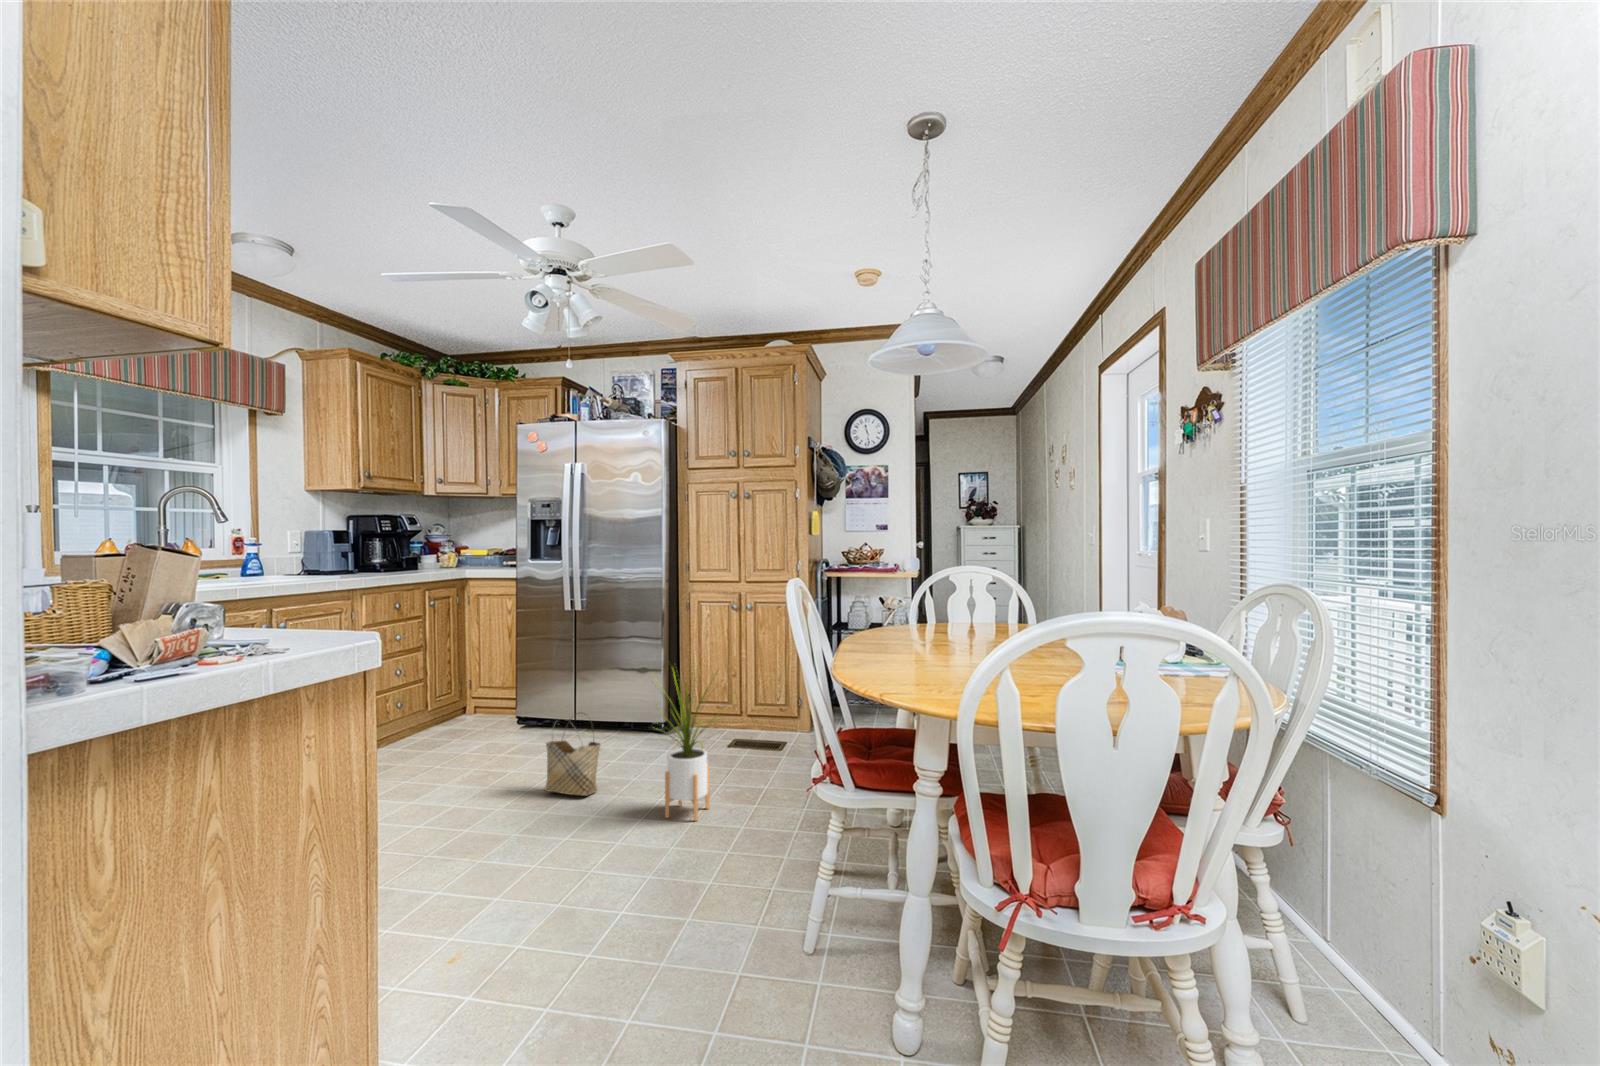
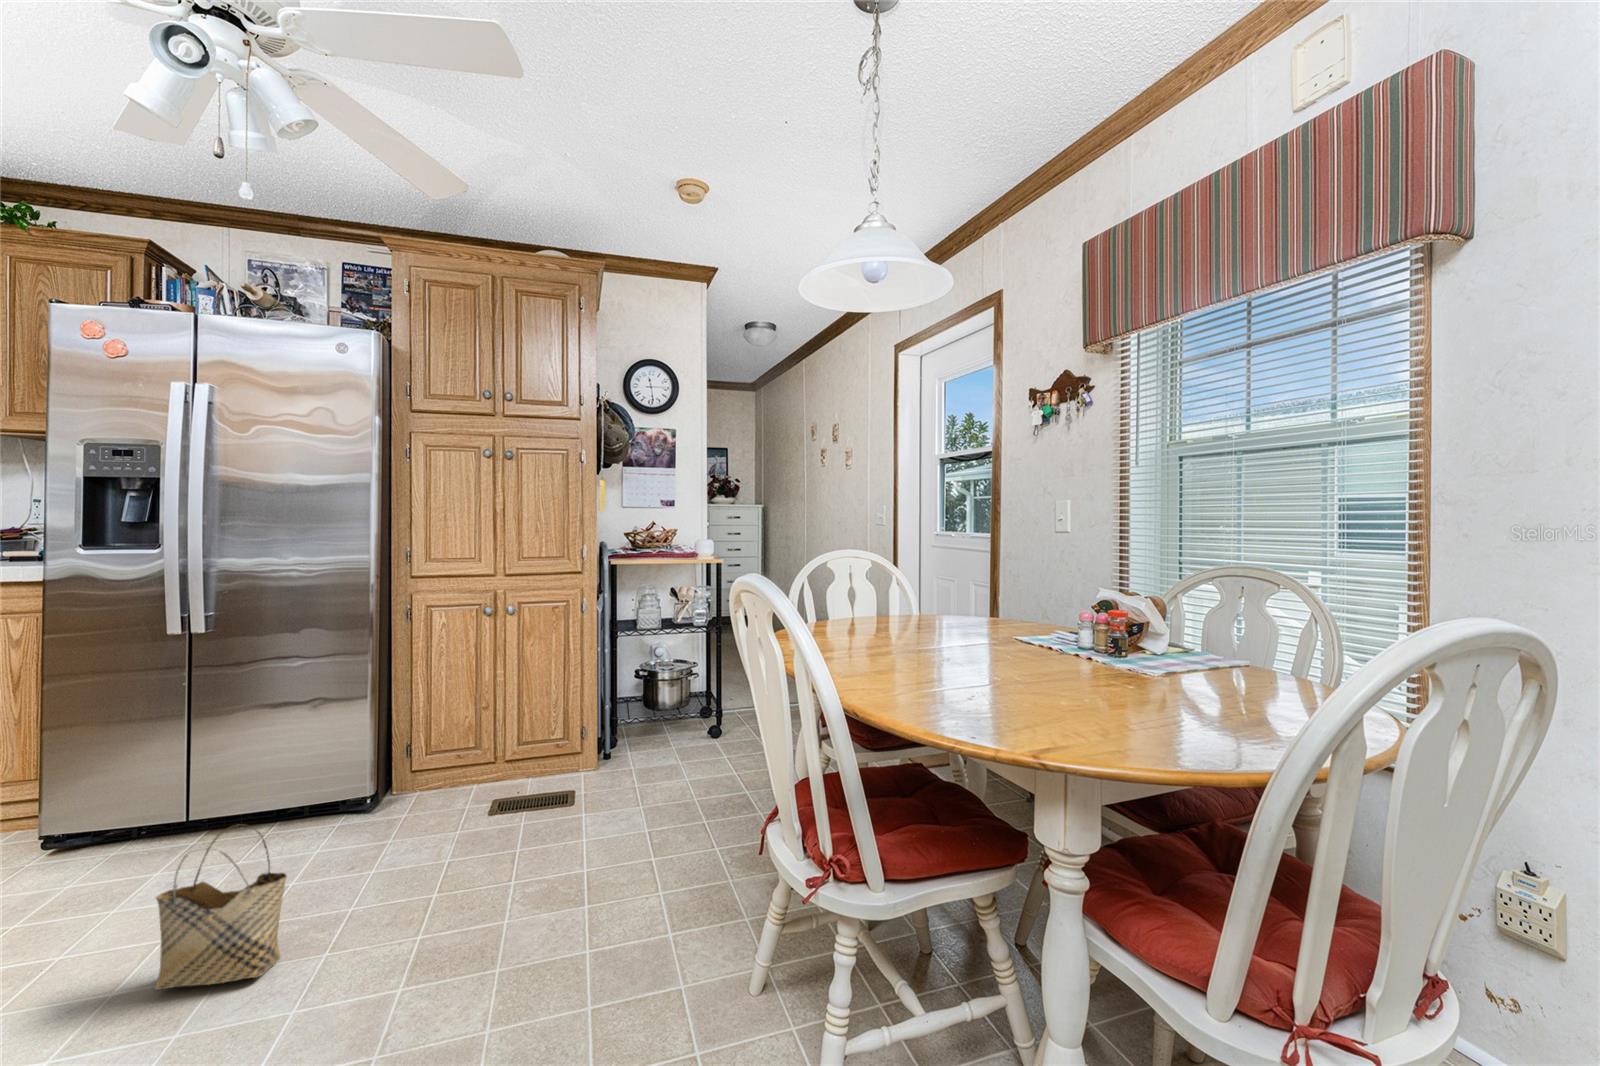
house plant: present [653,669,714,821] -> none [402,703,554,984]

